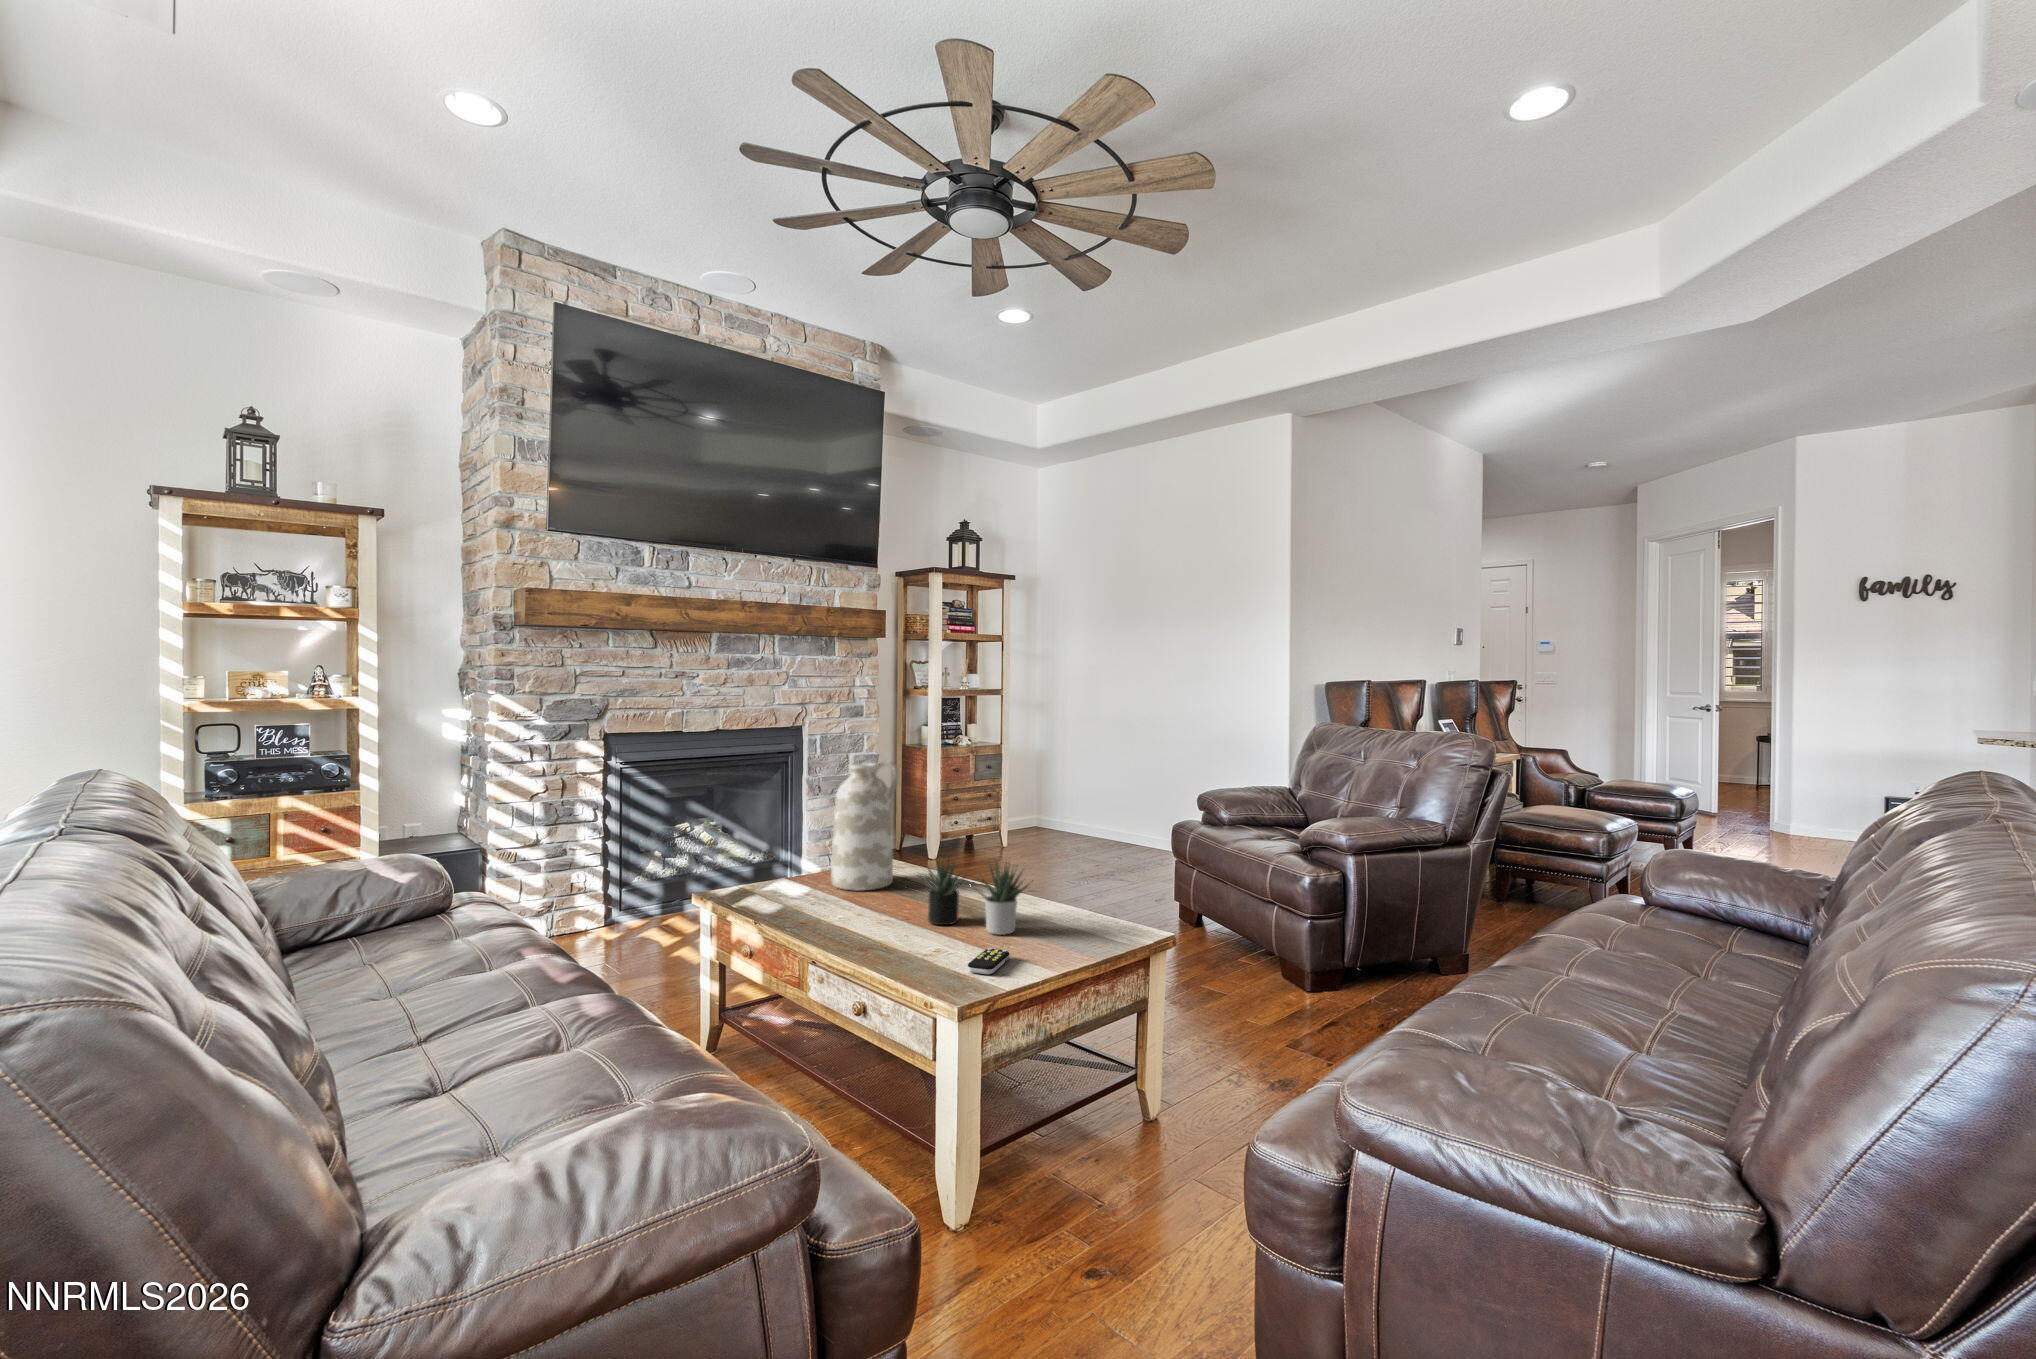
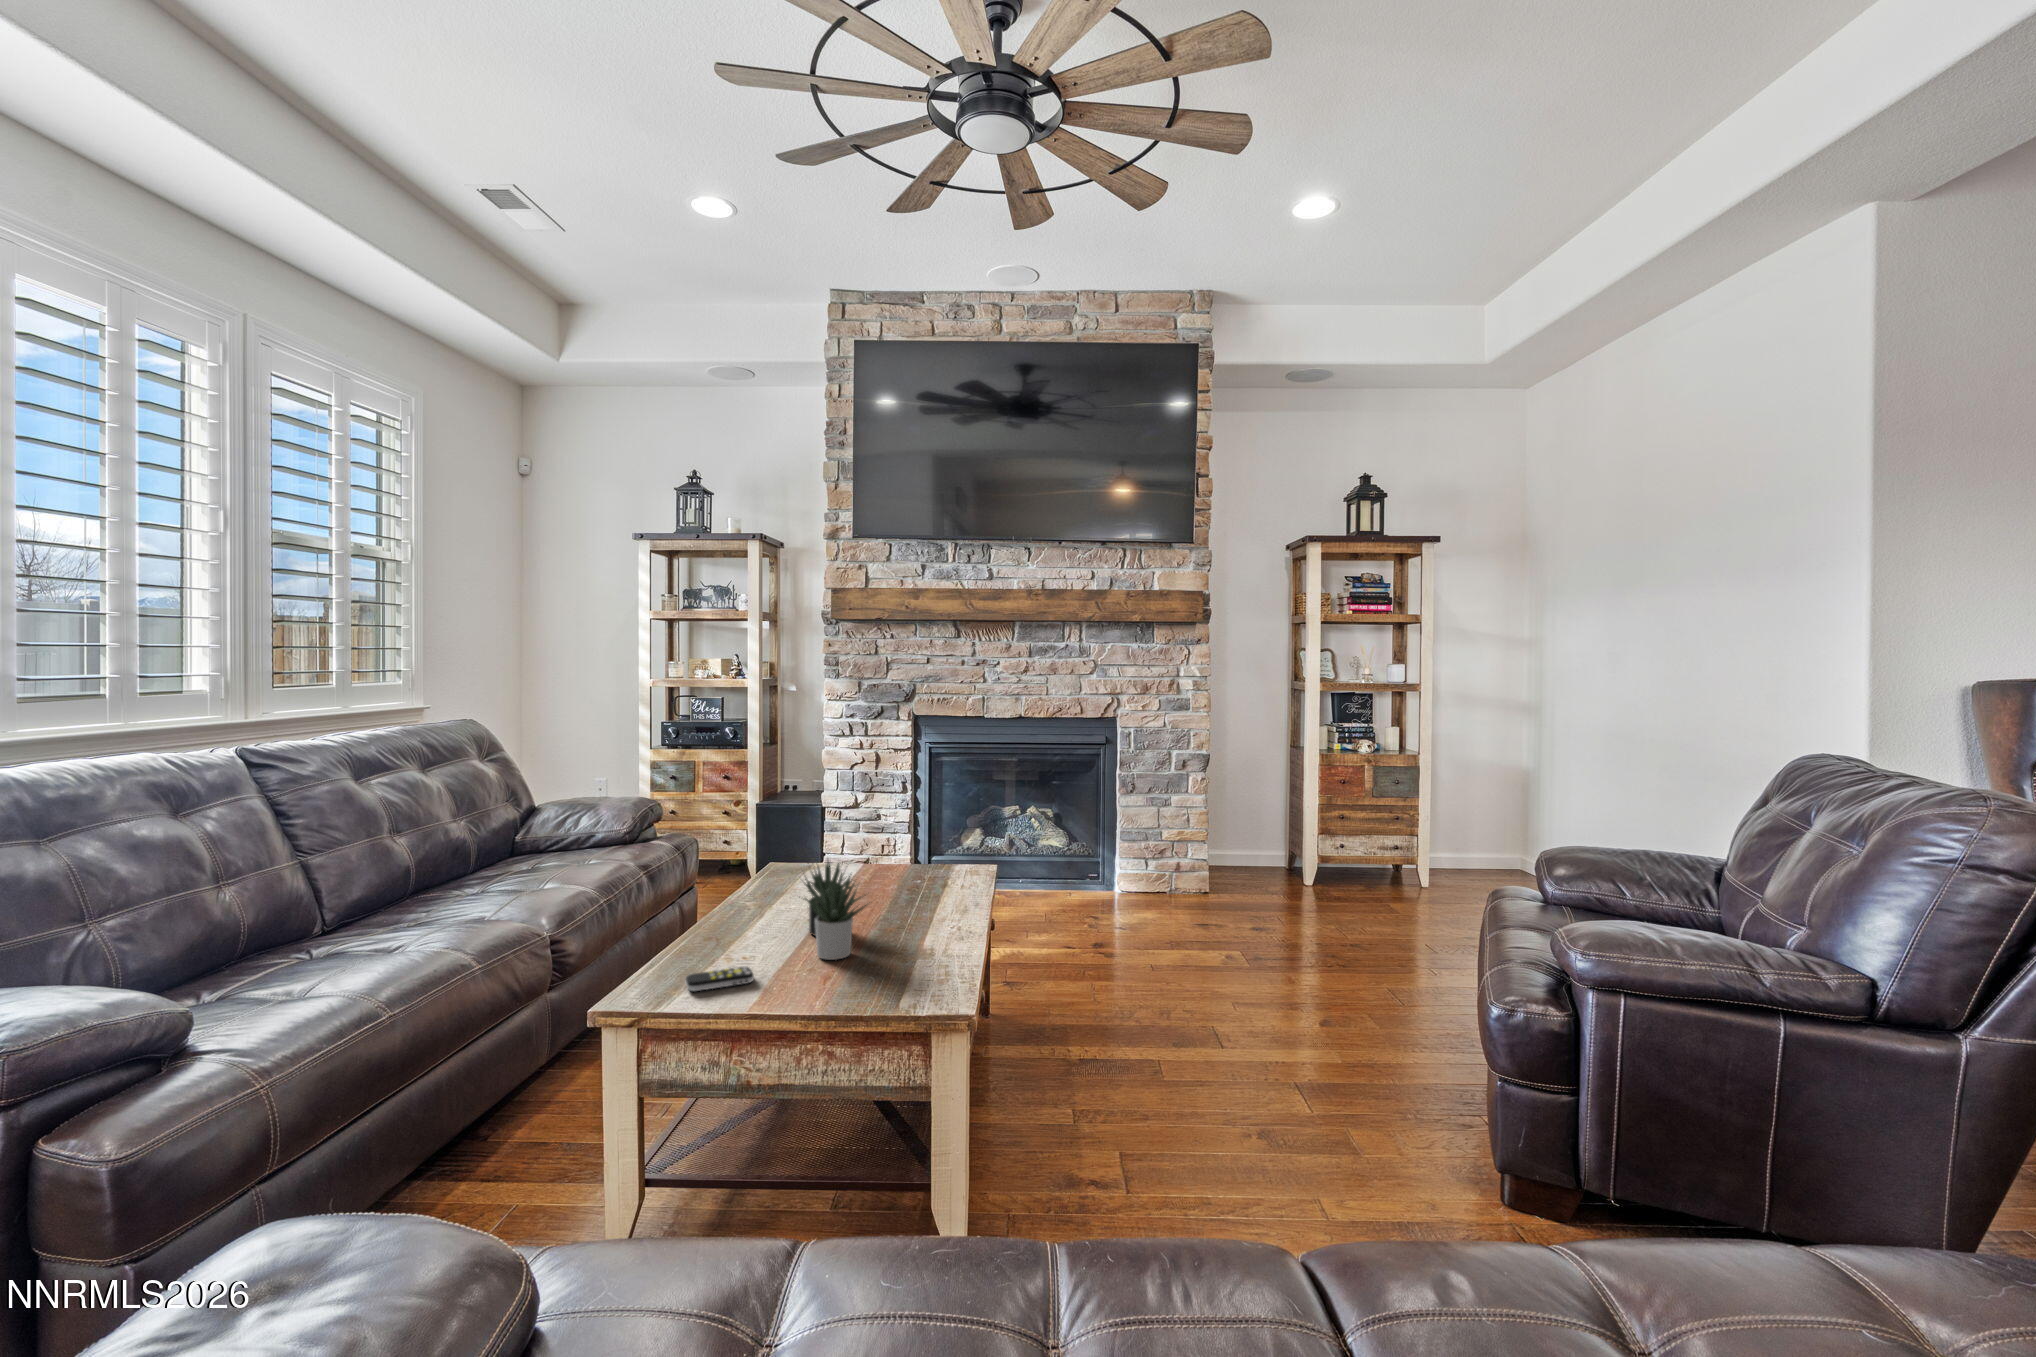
vase: present [831,760,898,890] -> none [854,753,918,888]

